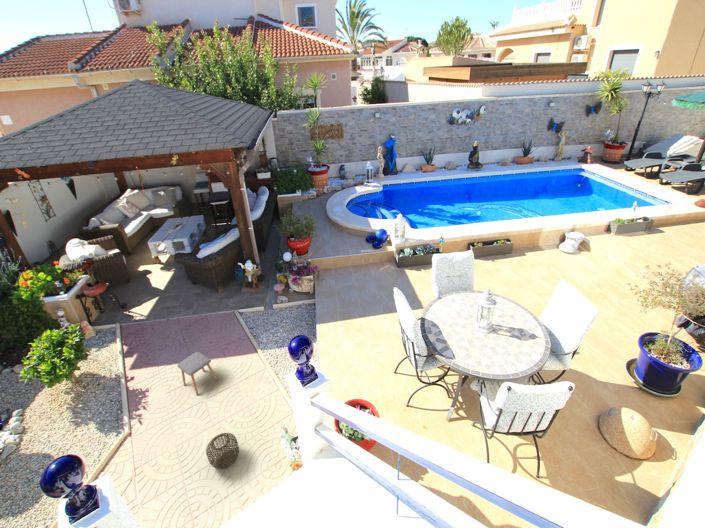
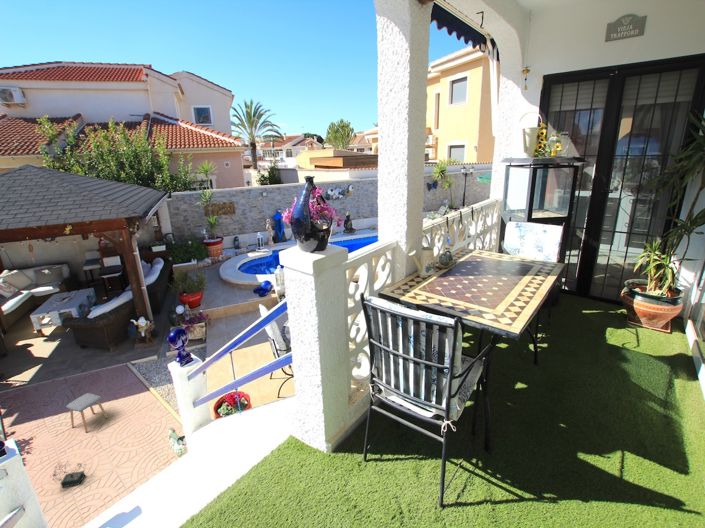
woven basket: present [206,433,239,469] -> none [96,446,129,478]
decorative plant: none [161,438,197,466] -> present [53,464,85,487]

